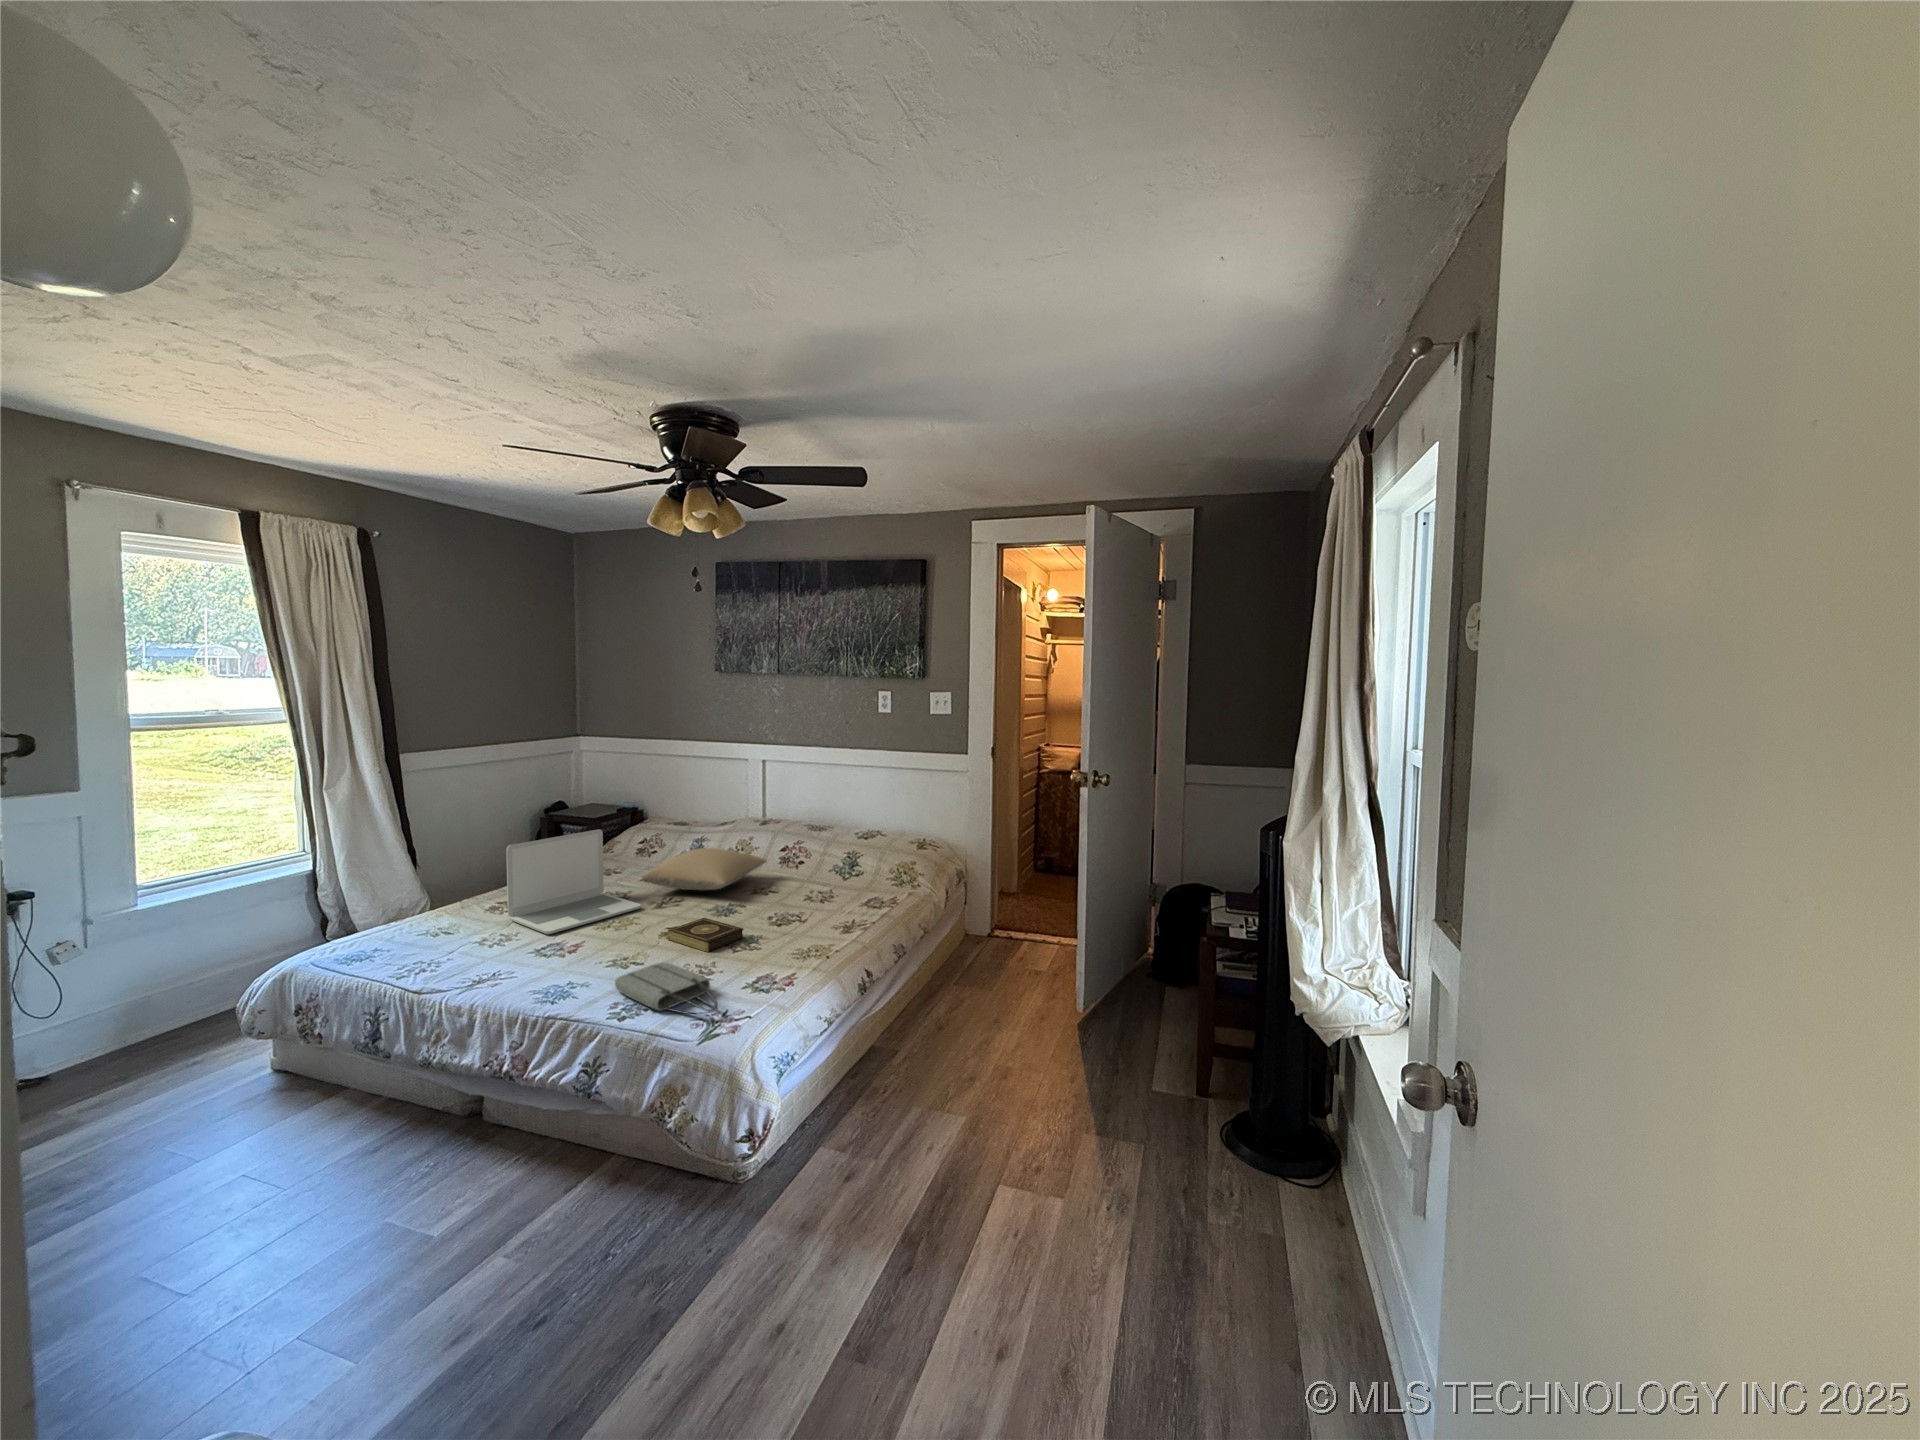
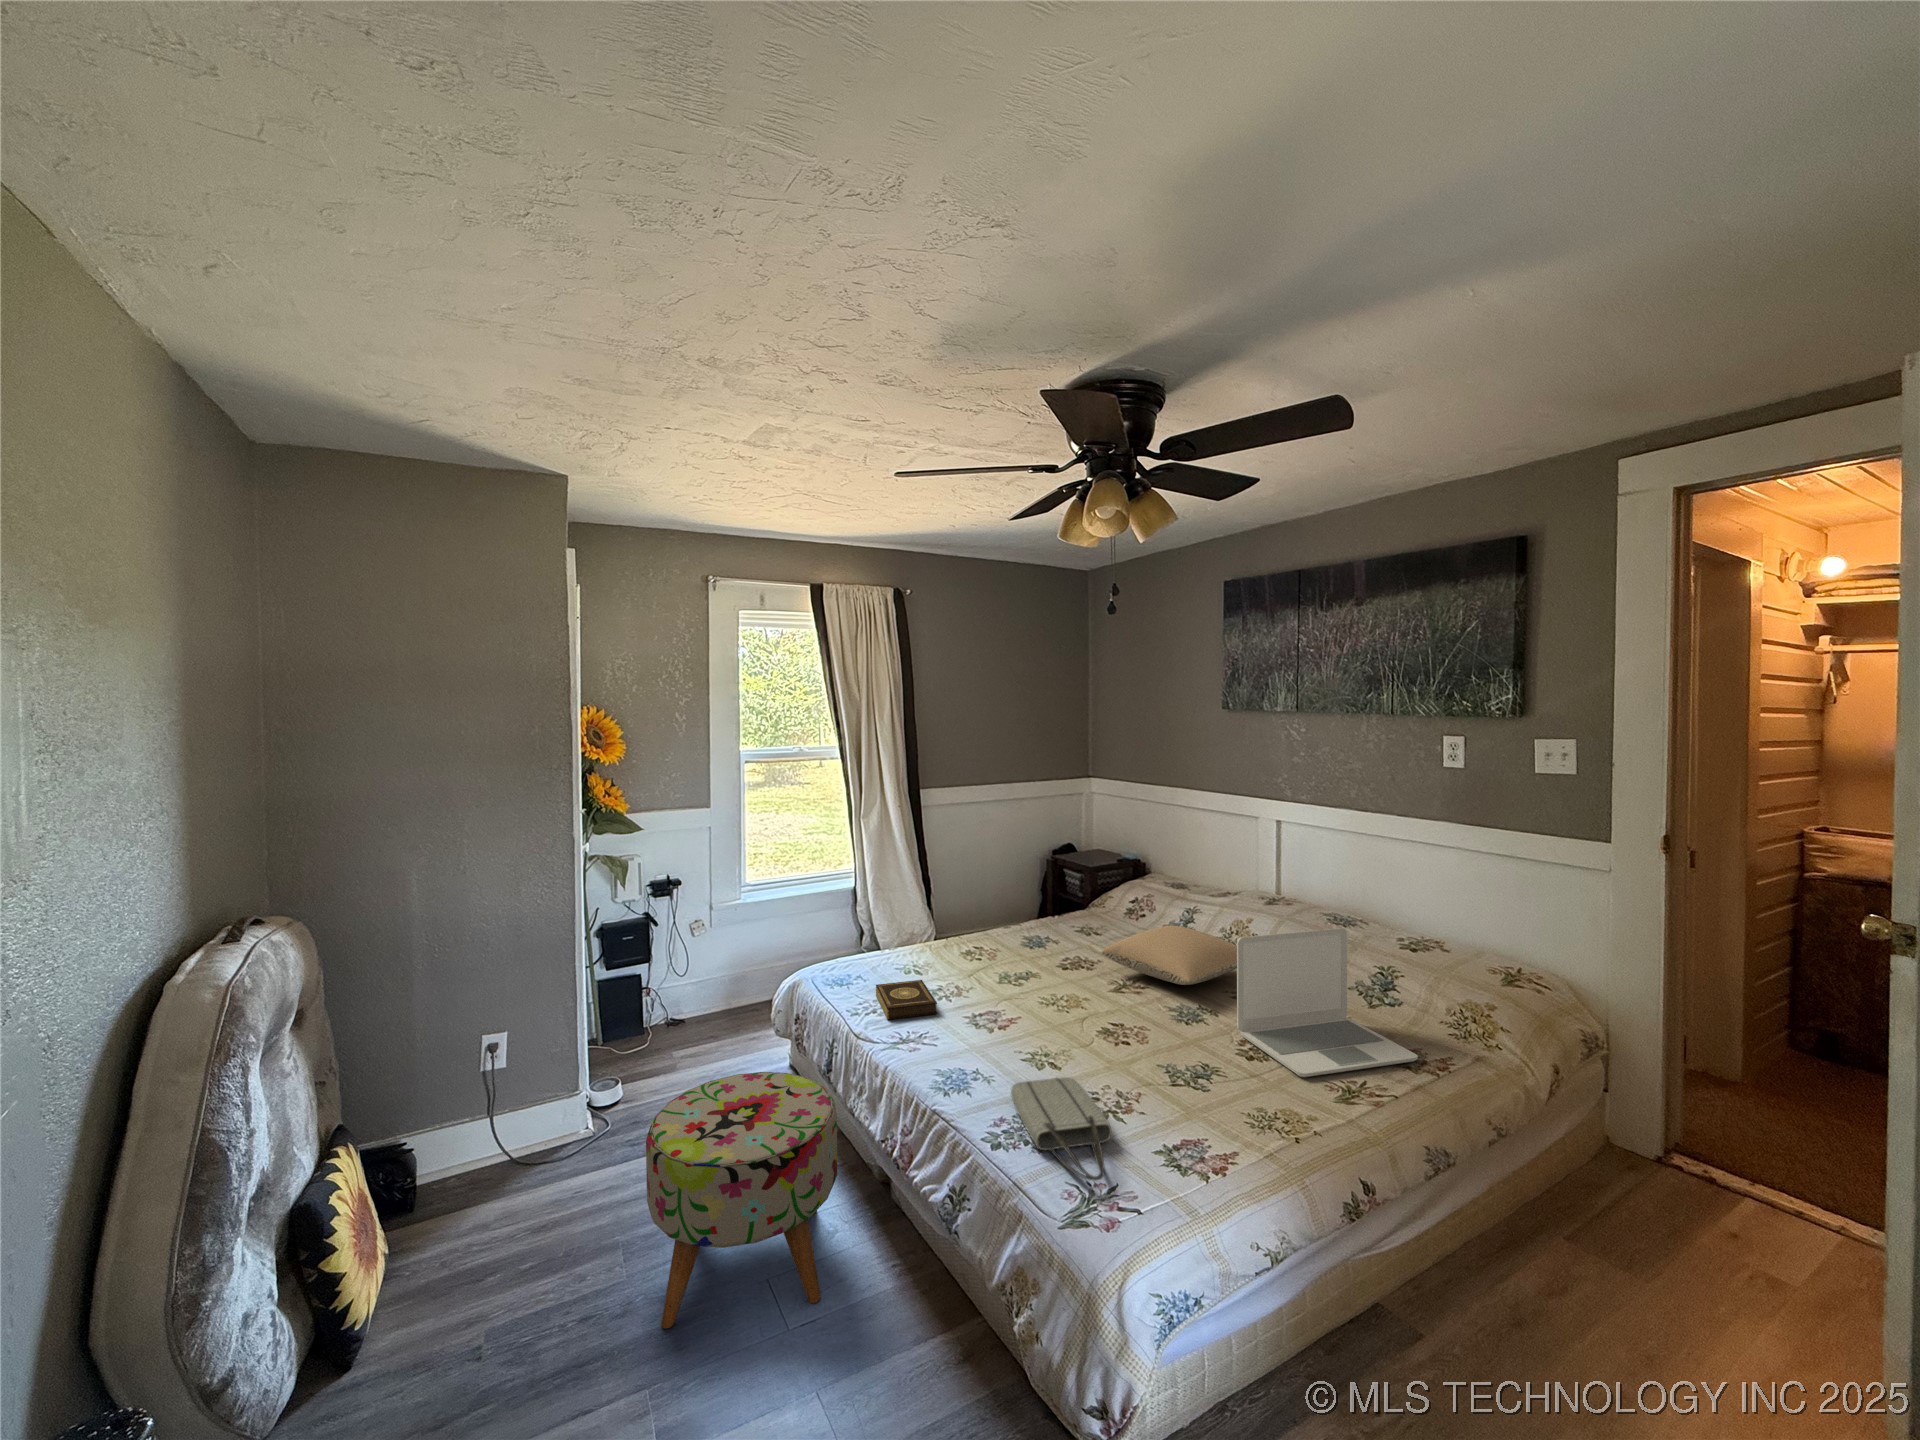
laptop: present [506,829,641,934] -> present [1237,928,1418,1077]
book: present [668,918,744,952] -> present [876,980,937,1019]
ottoman: none [191,1035,446,1314] -> present [646,1072,837,1329]

